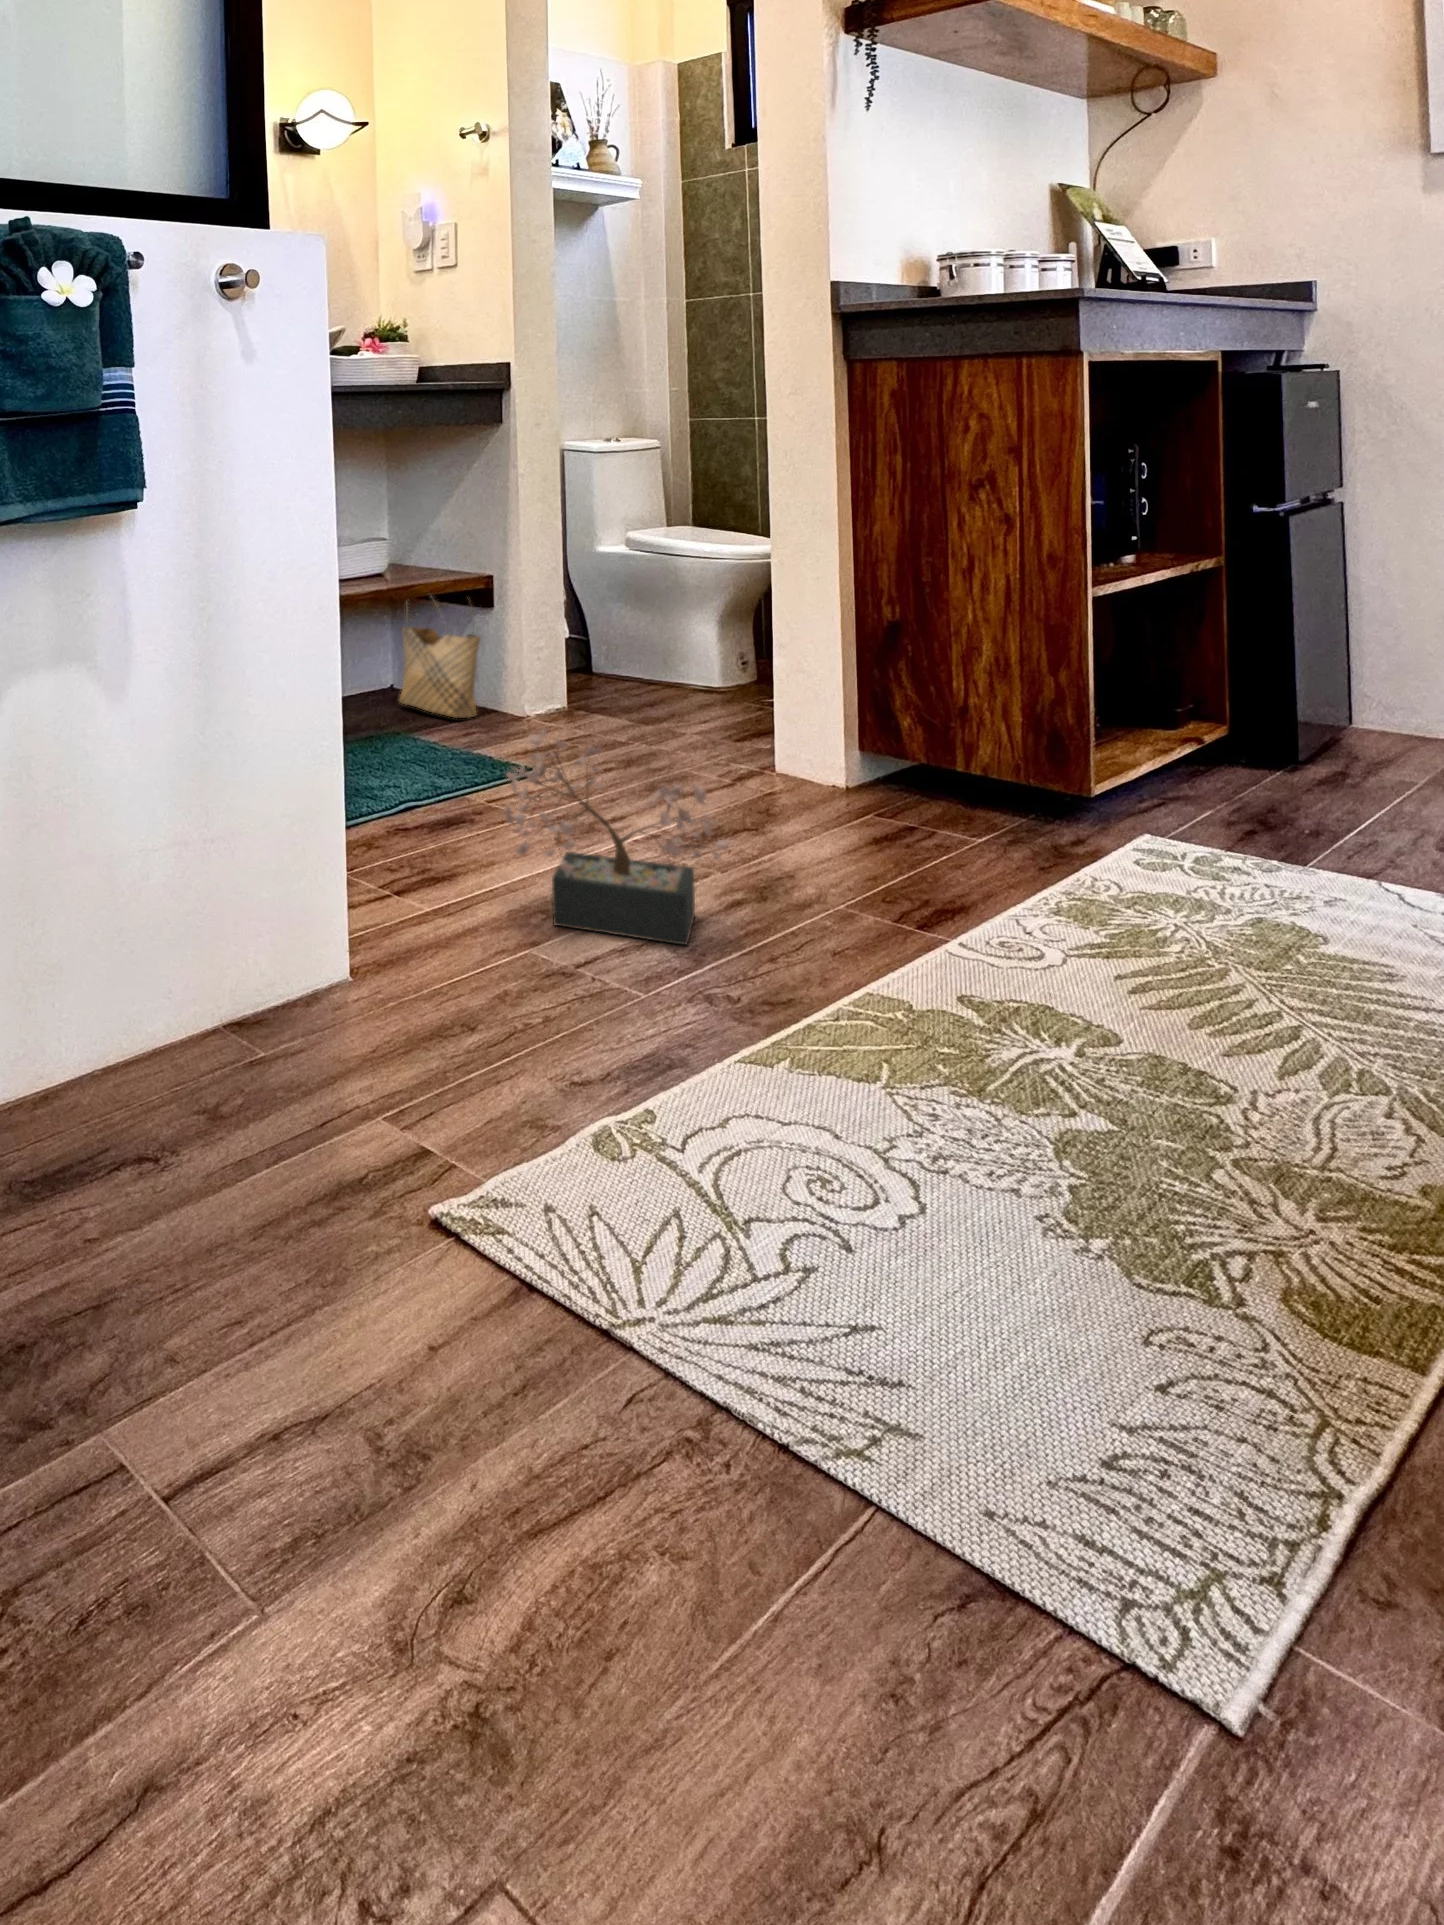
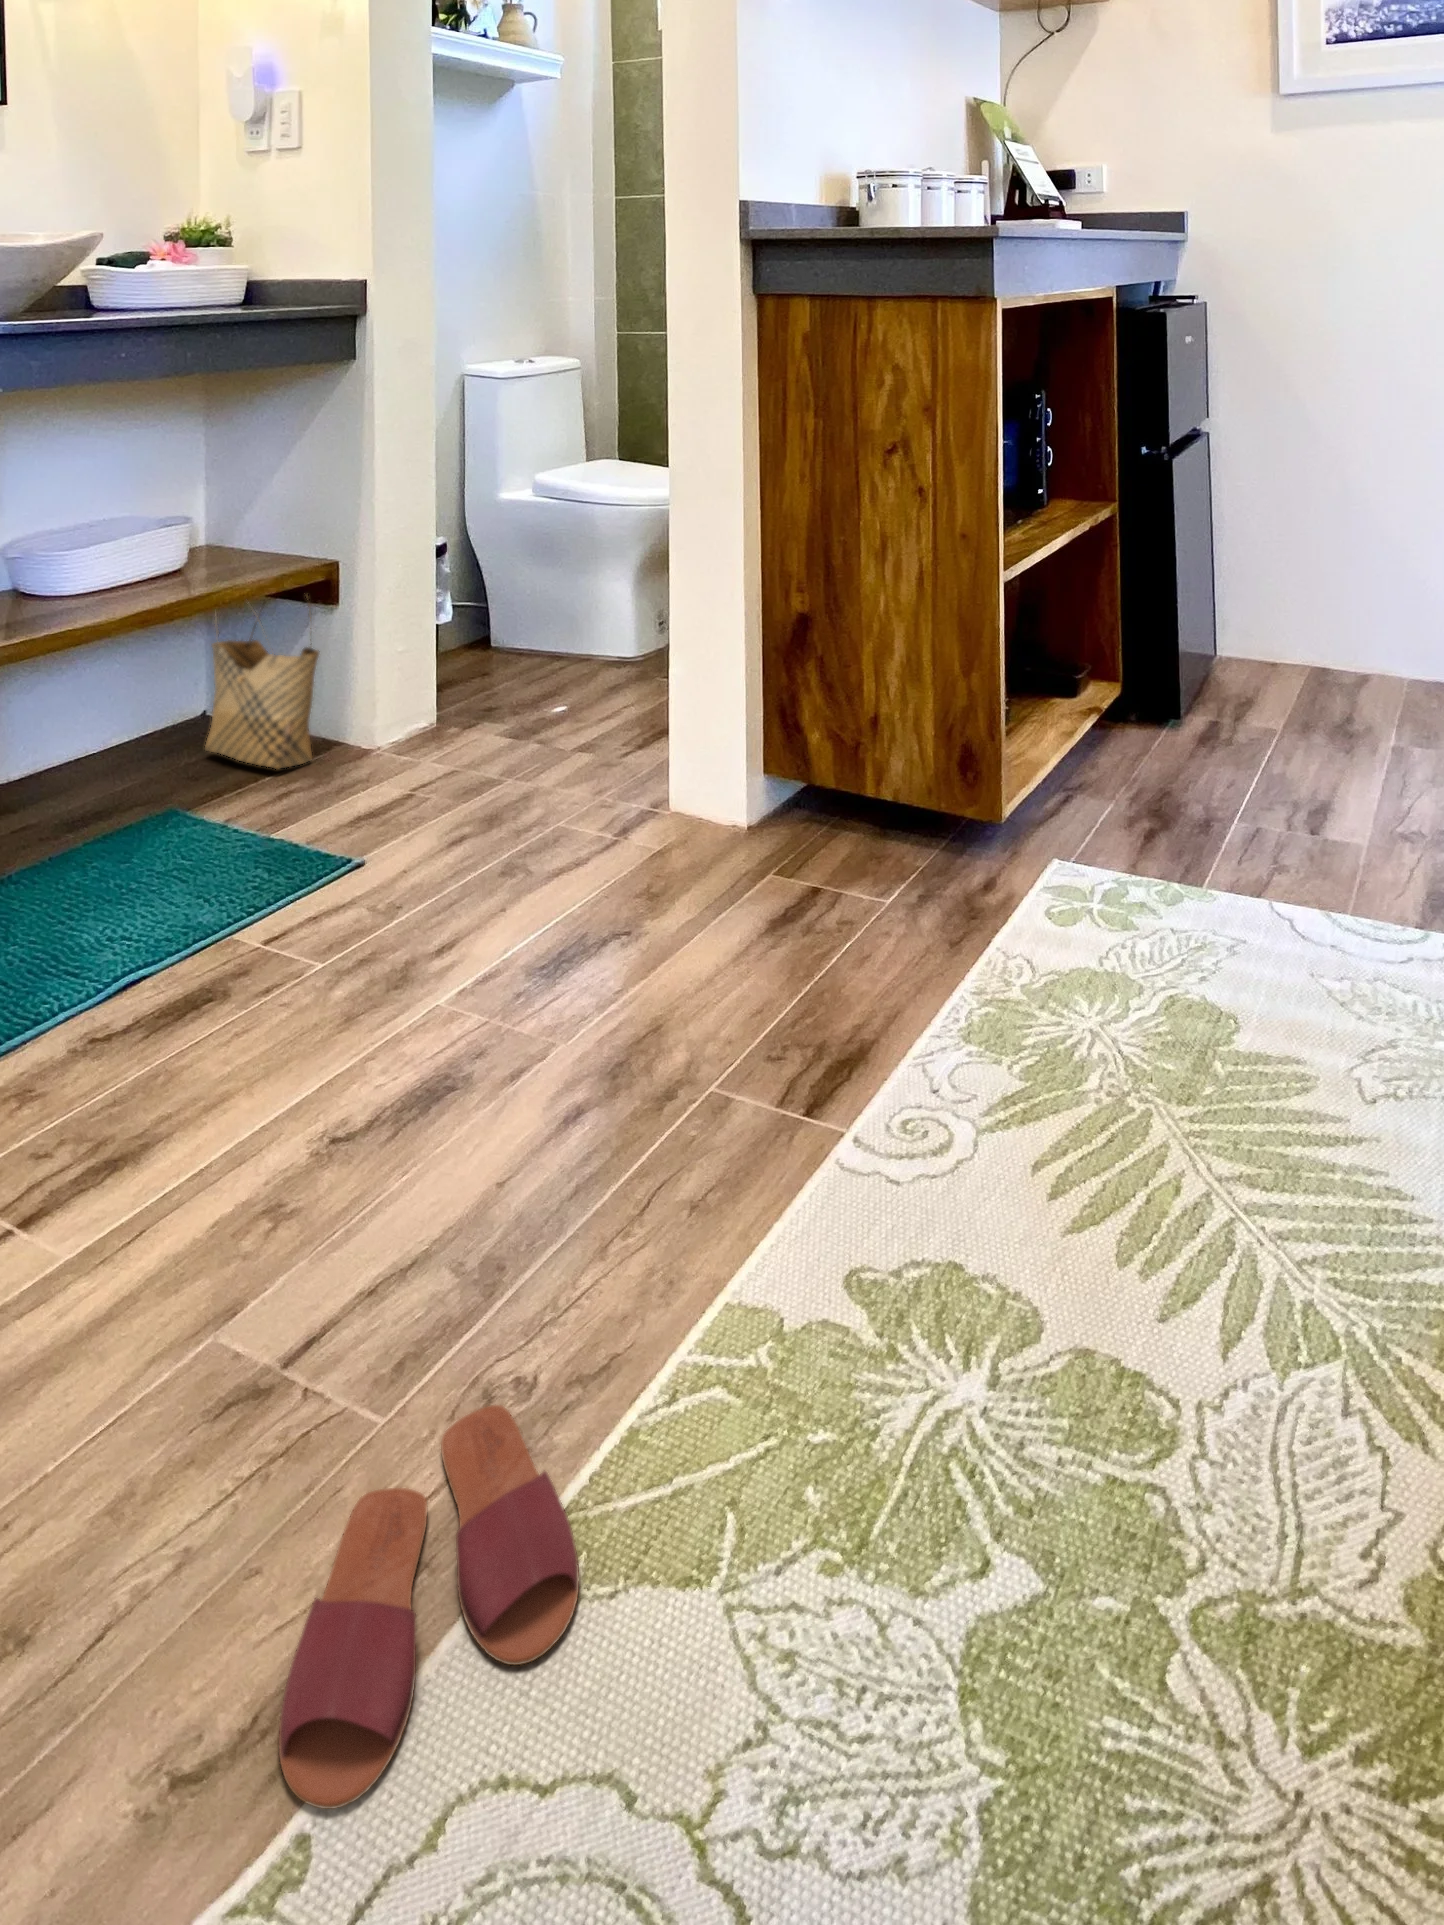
decorative plant: present [504,727,730,945] -> none [198,901,556,1259]
slippers: none [623,996,788,1096] -> present [279,1405,579,1809]

